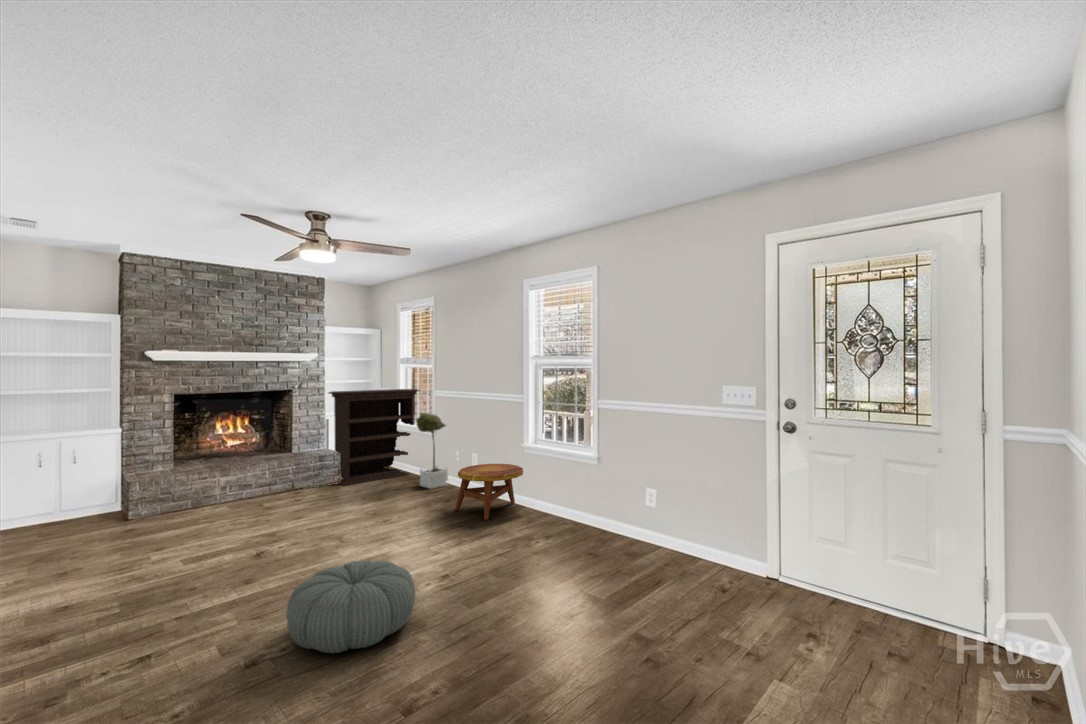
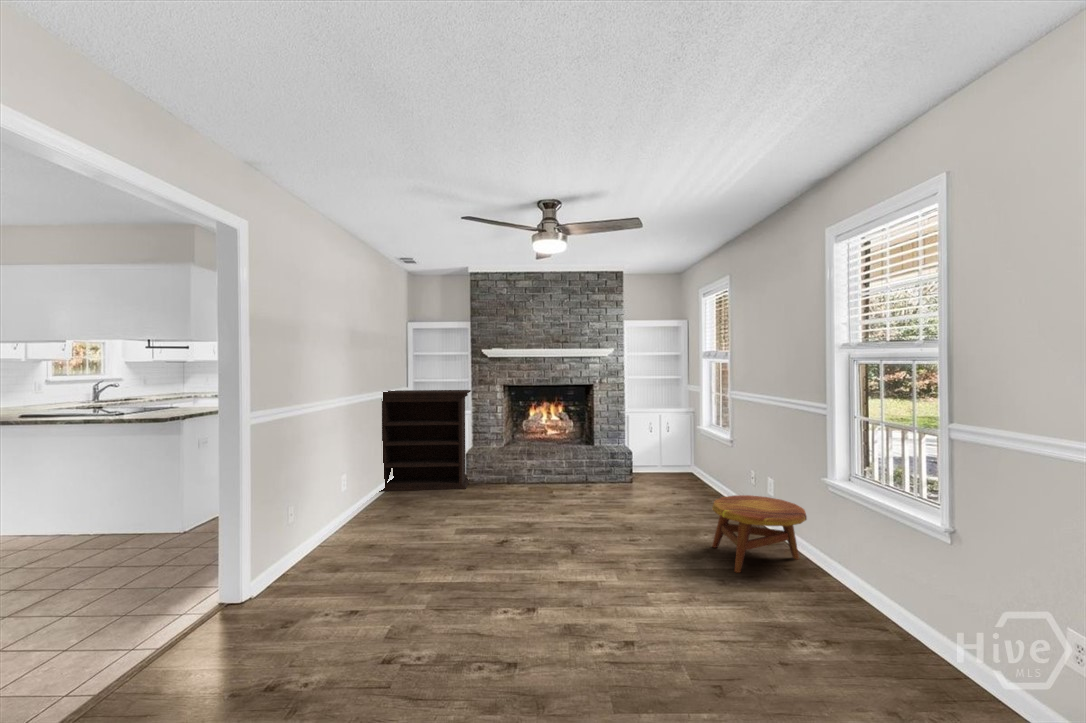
bookshelf: present [328,389,420,485] -> present [381,390,471,491]
potted tree: present [416,413,448,489] -> none [697,418,736,511]
pouf: present [286,560,415,653] -> none [421,582,548,685]

